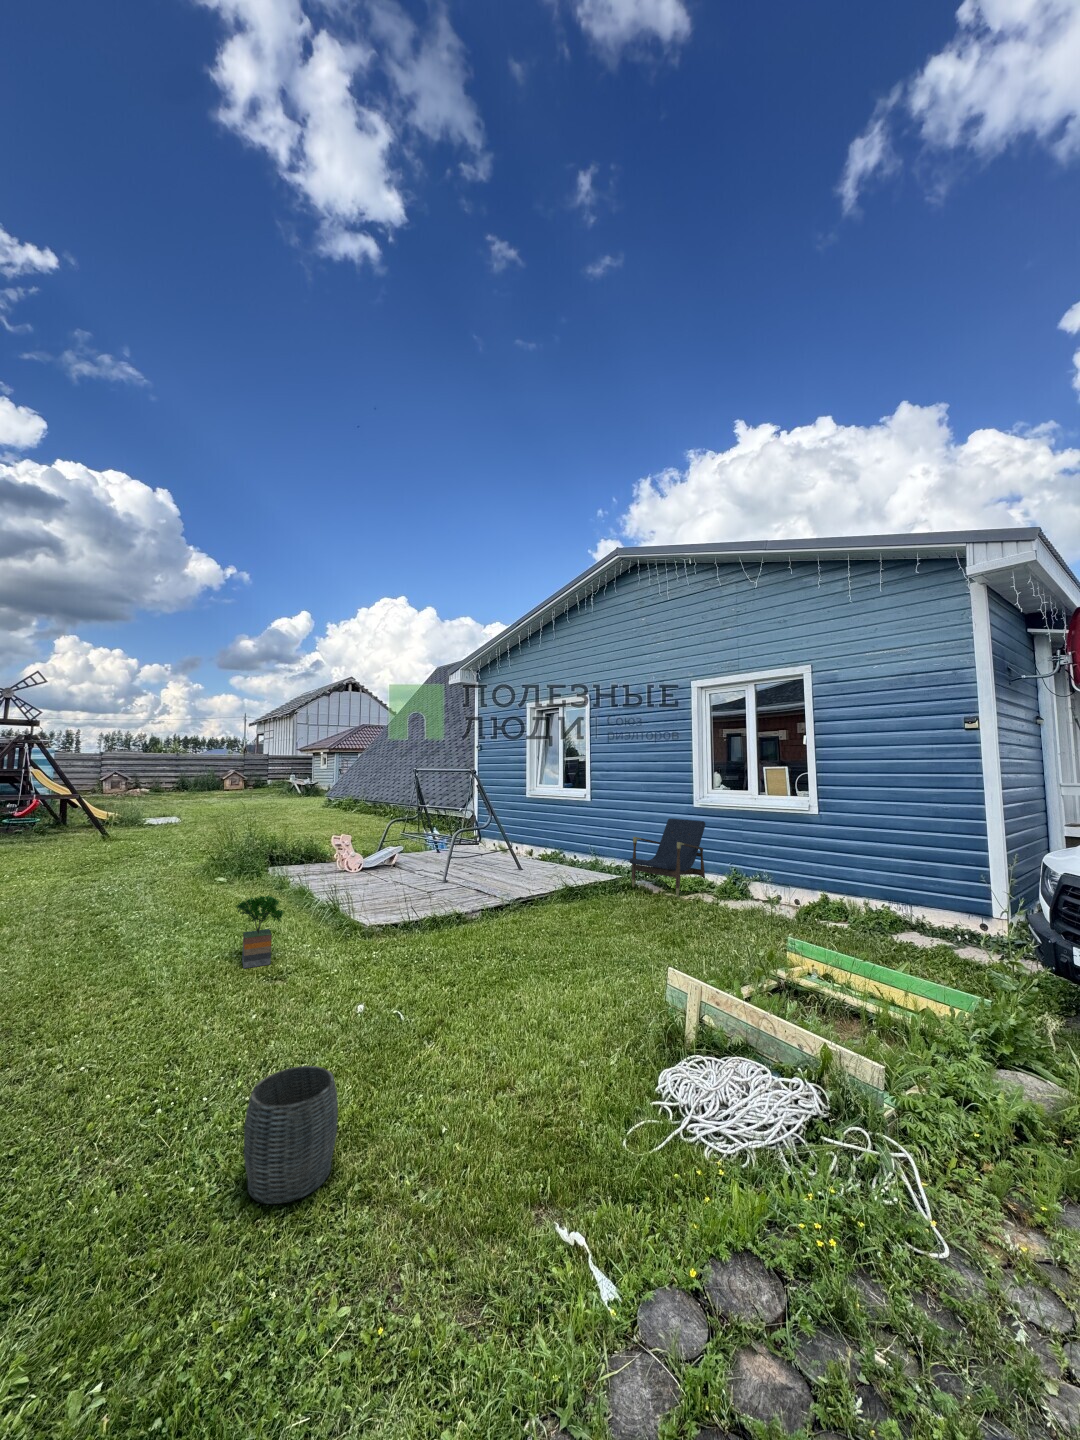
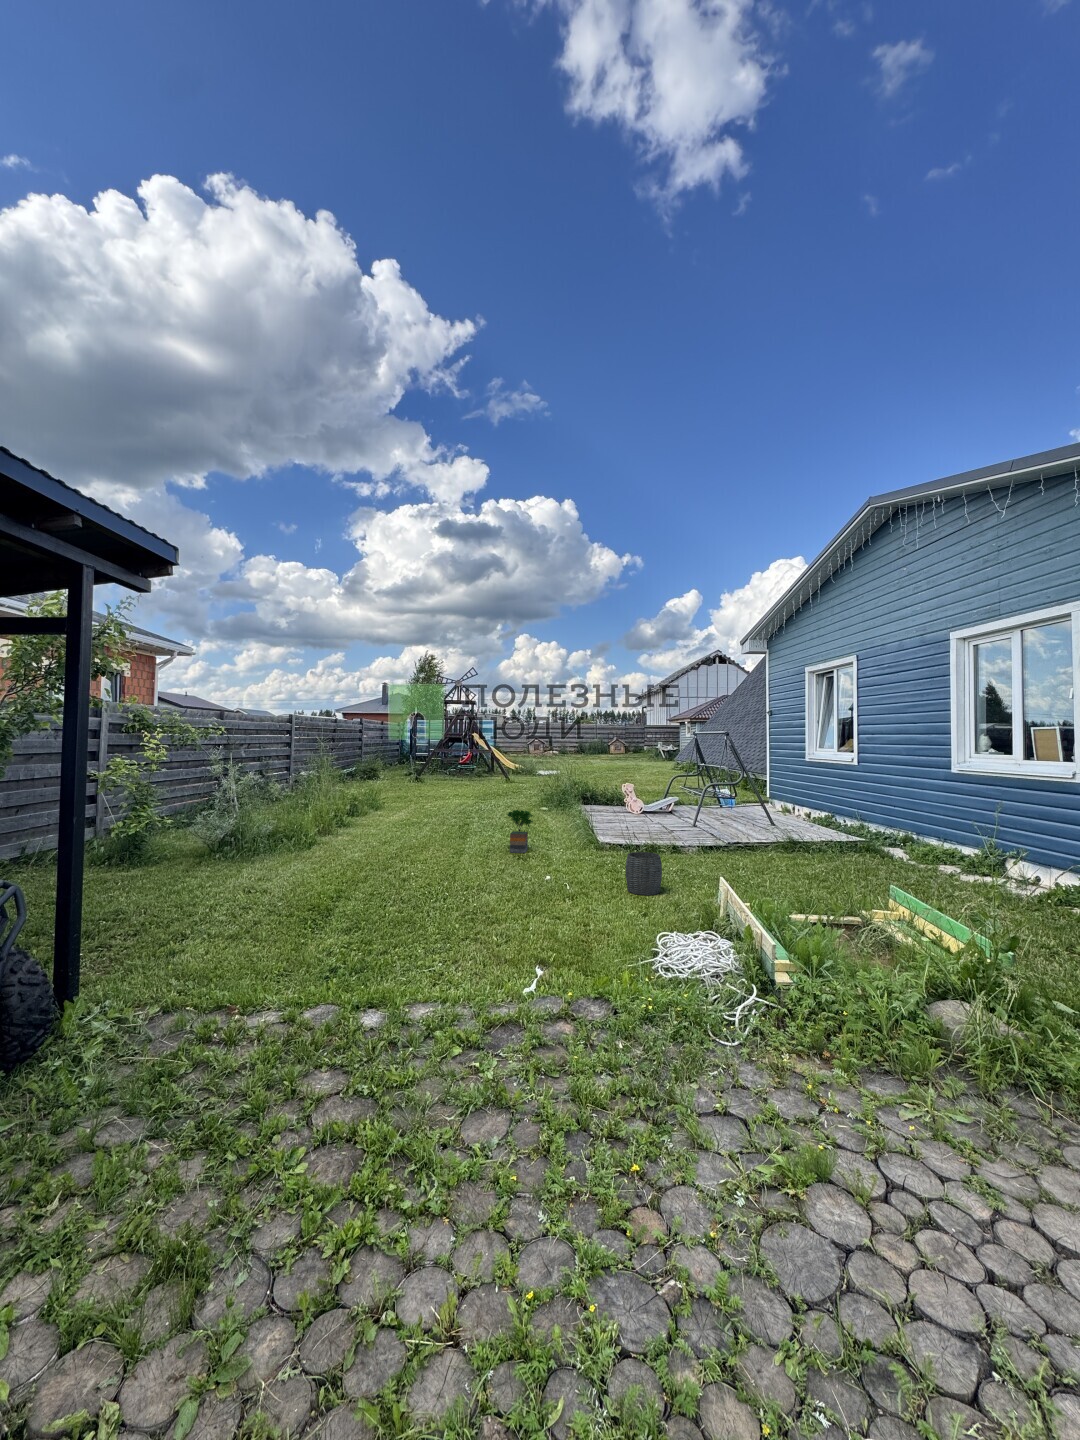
lounge chair: present [629,819,705,896] -> none [864,784,962,862]
woven basket: present [244,1066,338,1204] -> present [626,852,662,895]

